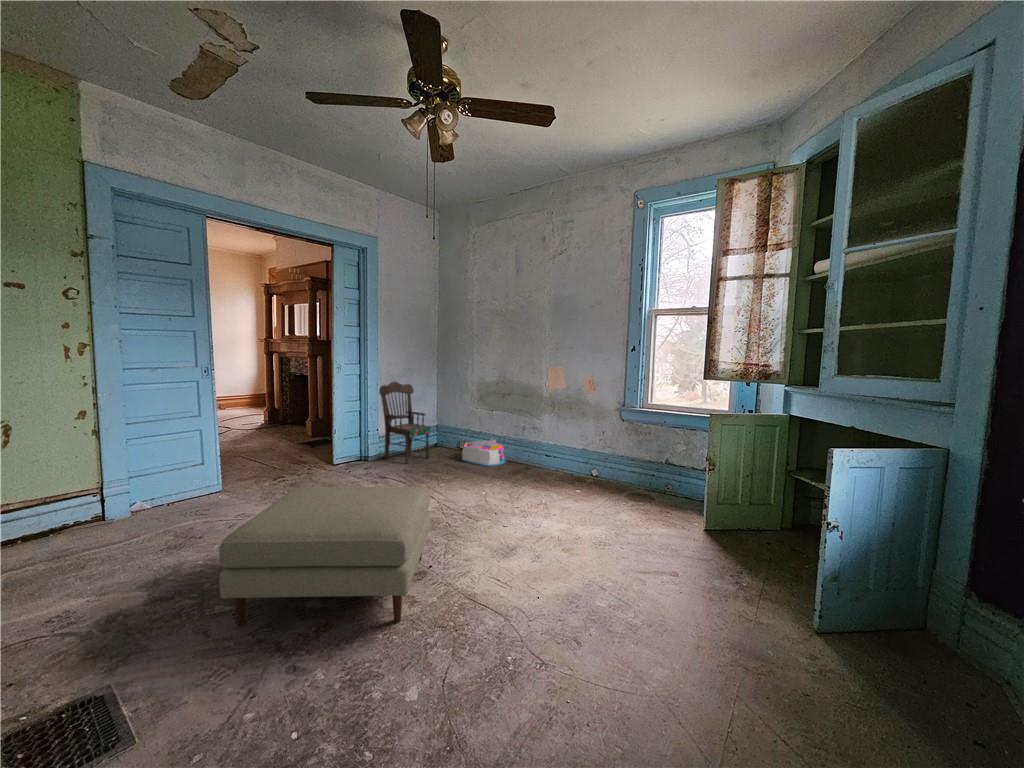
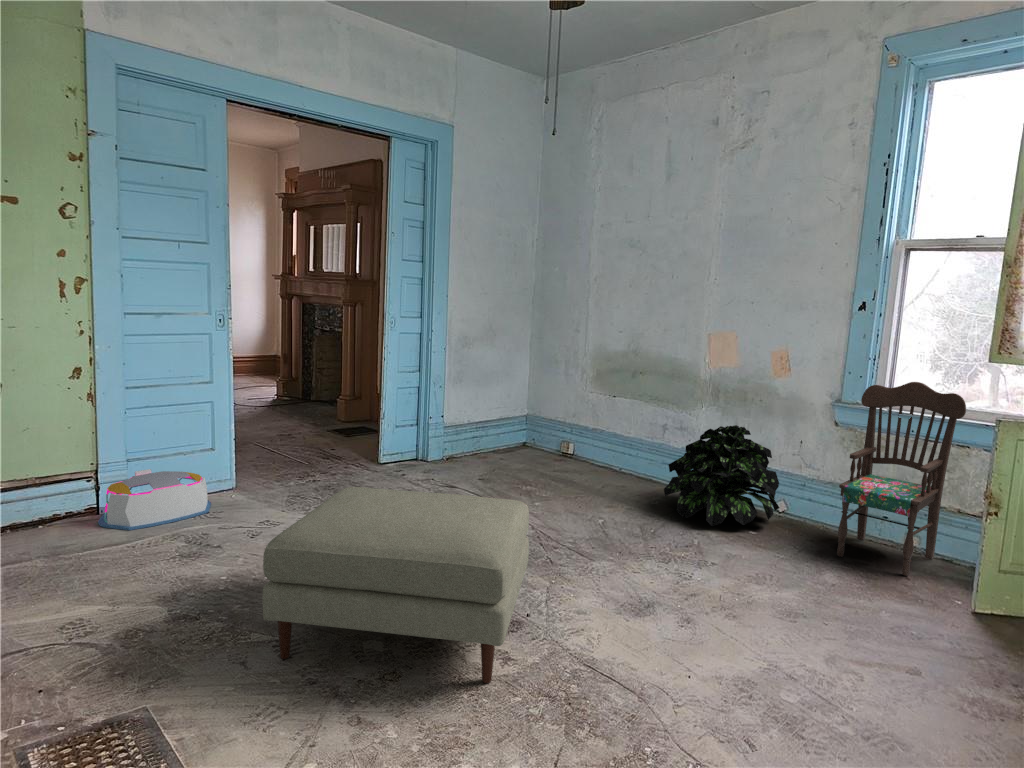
dining chair: present [379,382,431,464] -> present [837,382,966,576]
potted plant: none [522,426,590,490] -> present [664,425,779,526]
storage bin: present [461,440,506,466] -> present [98,469,211,530]

